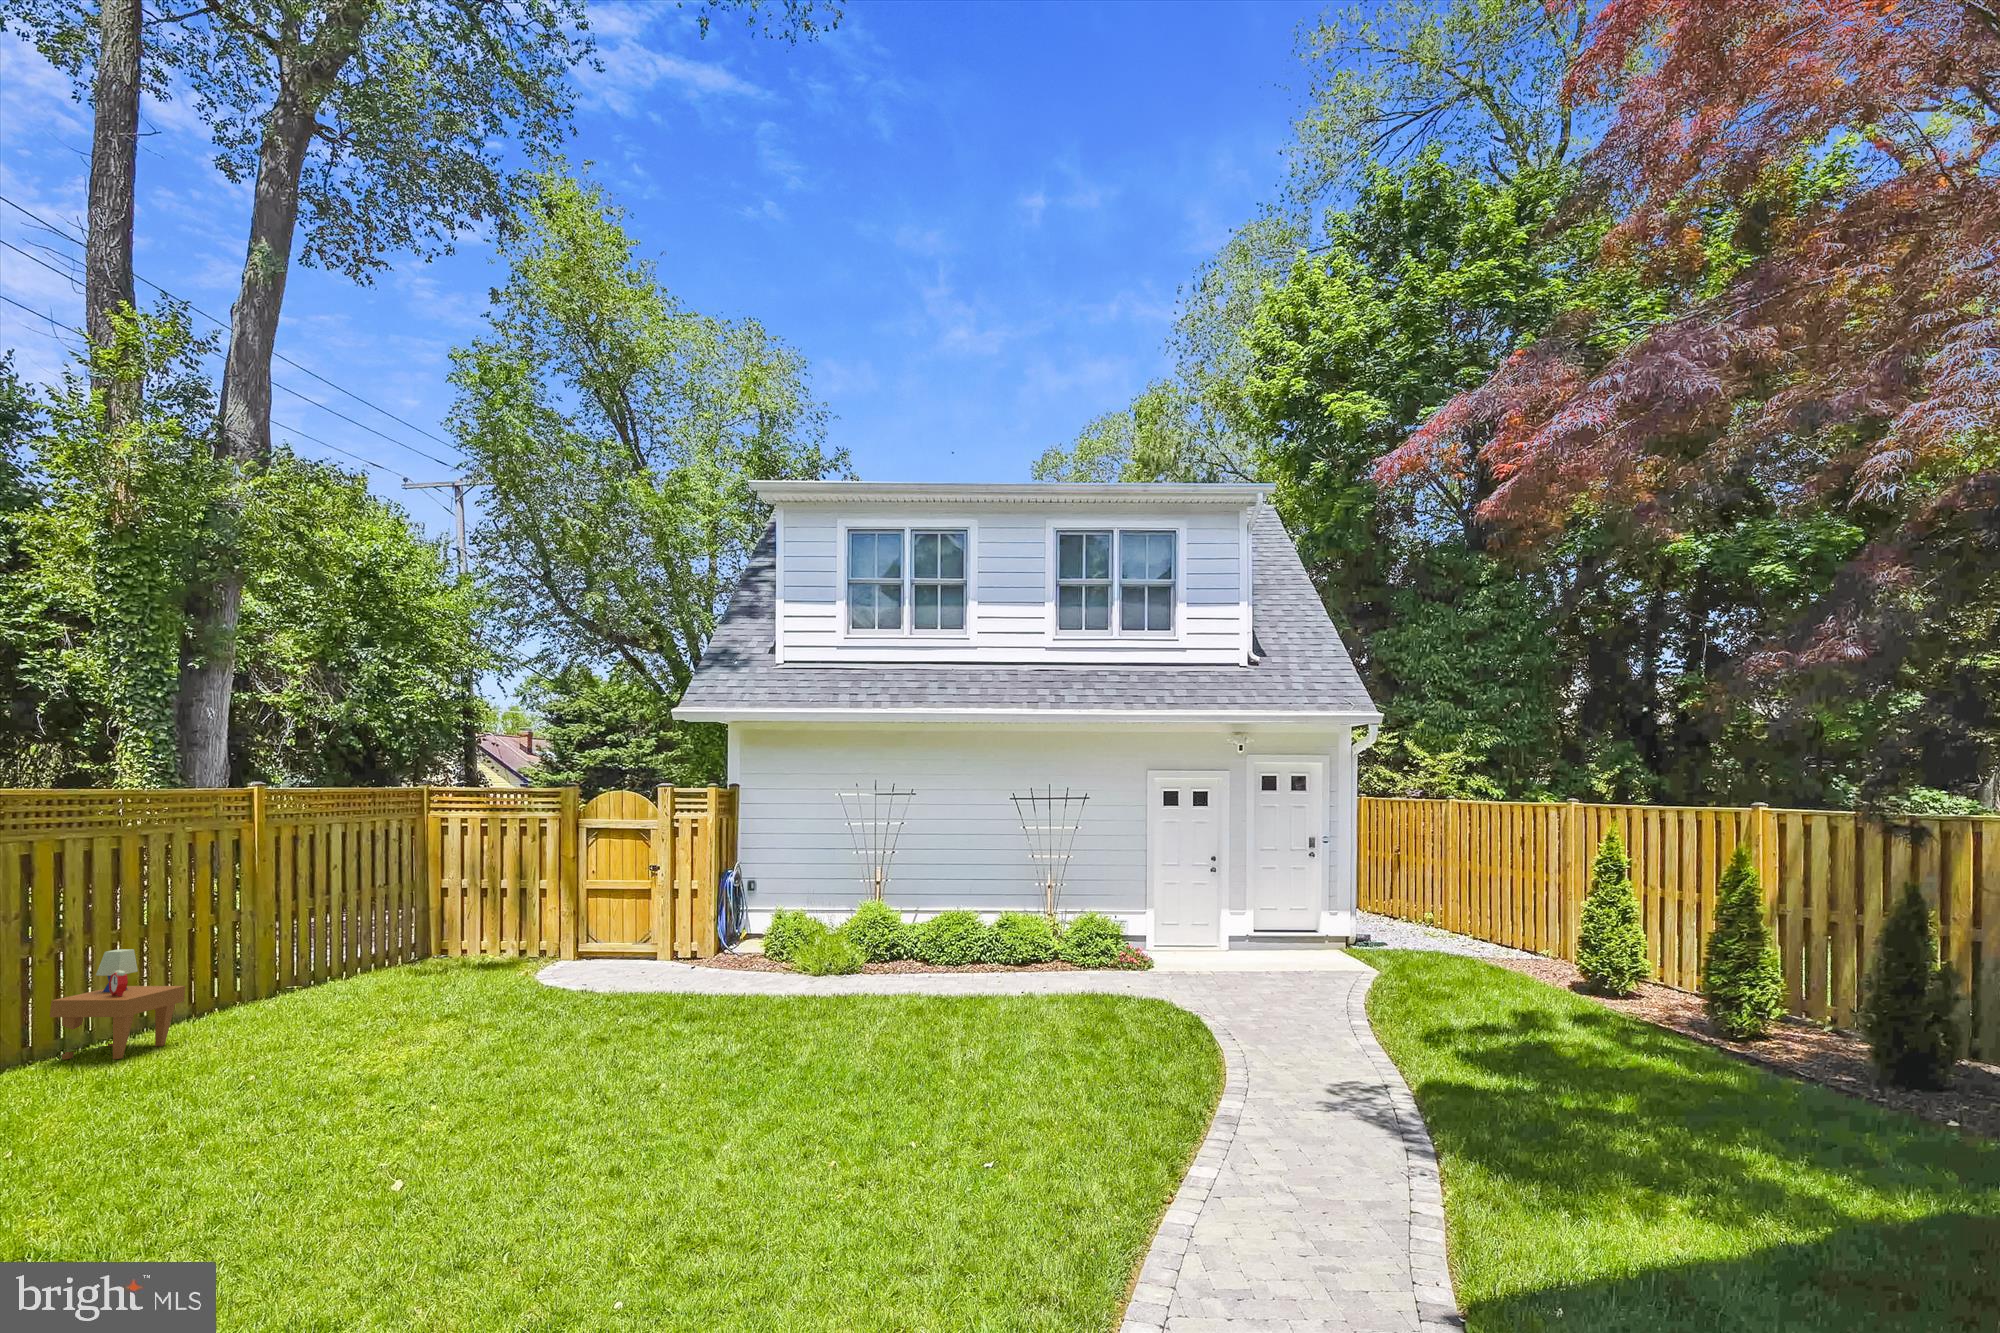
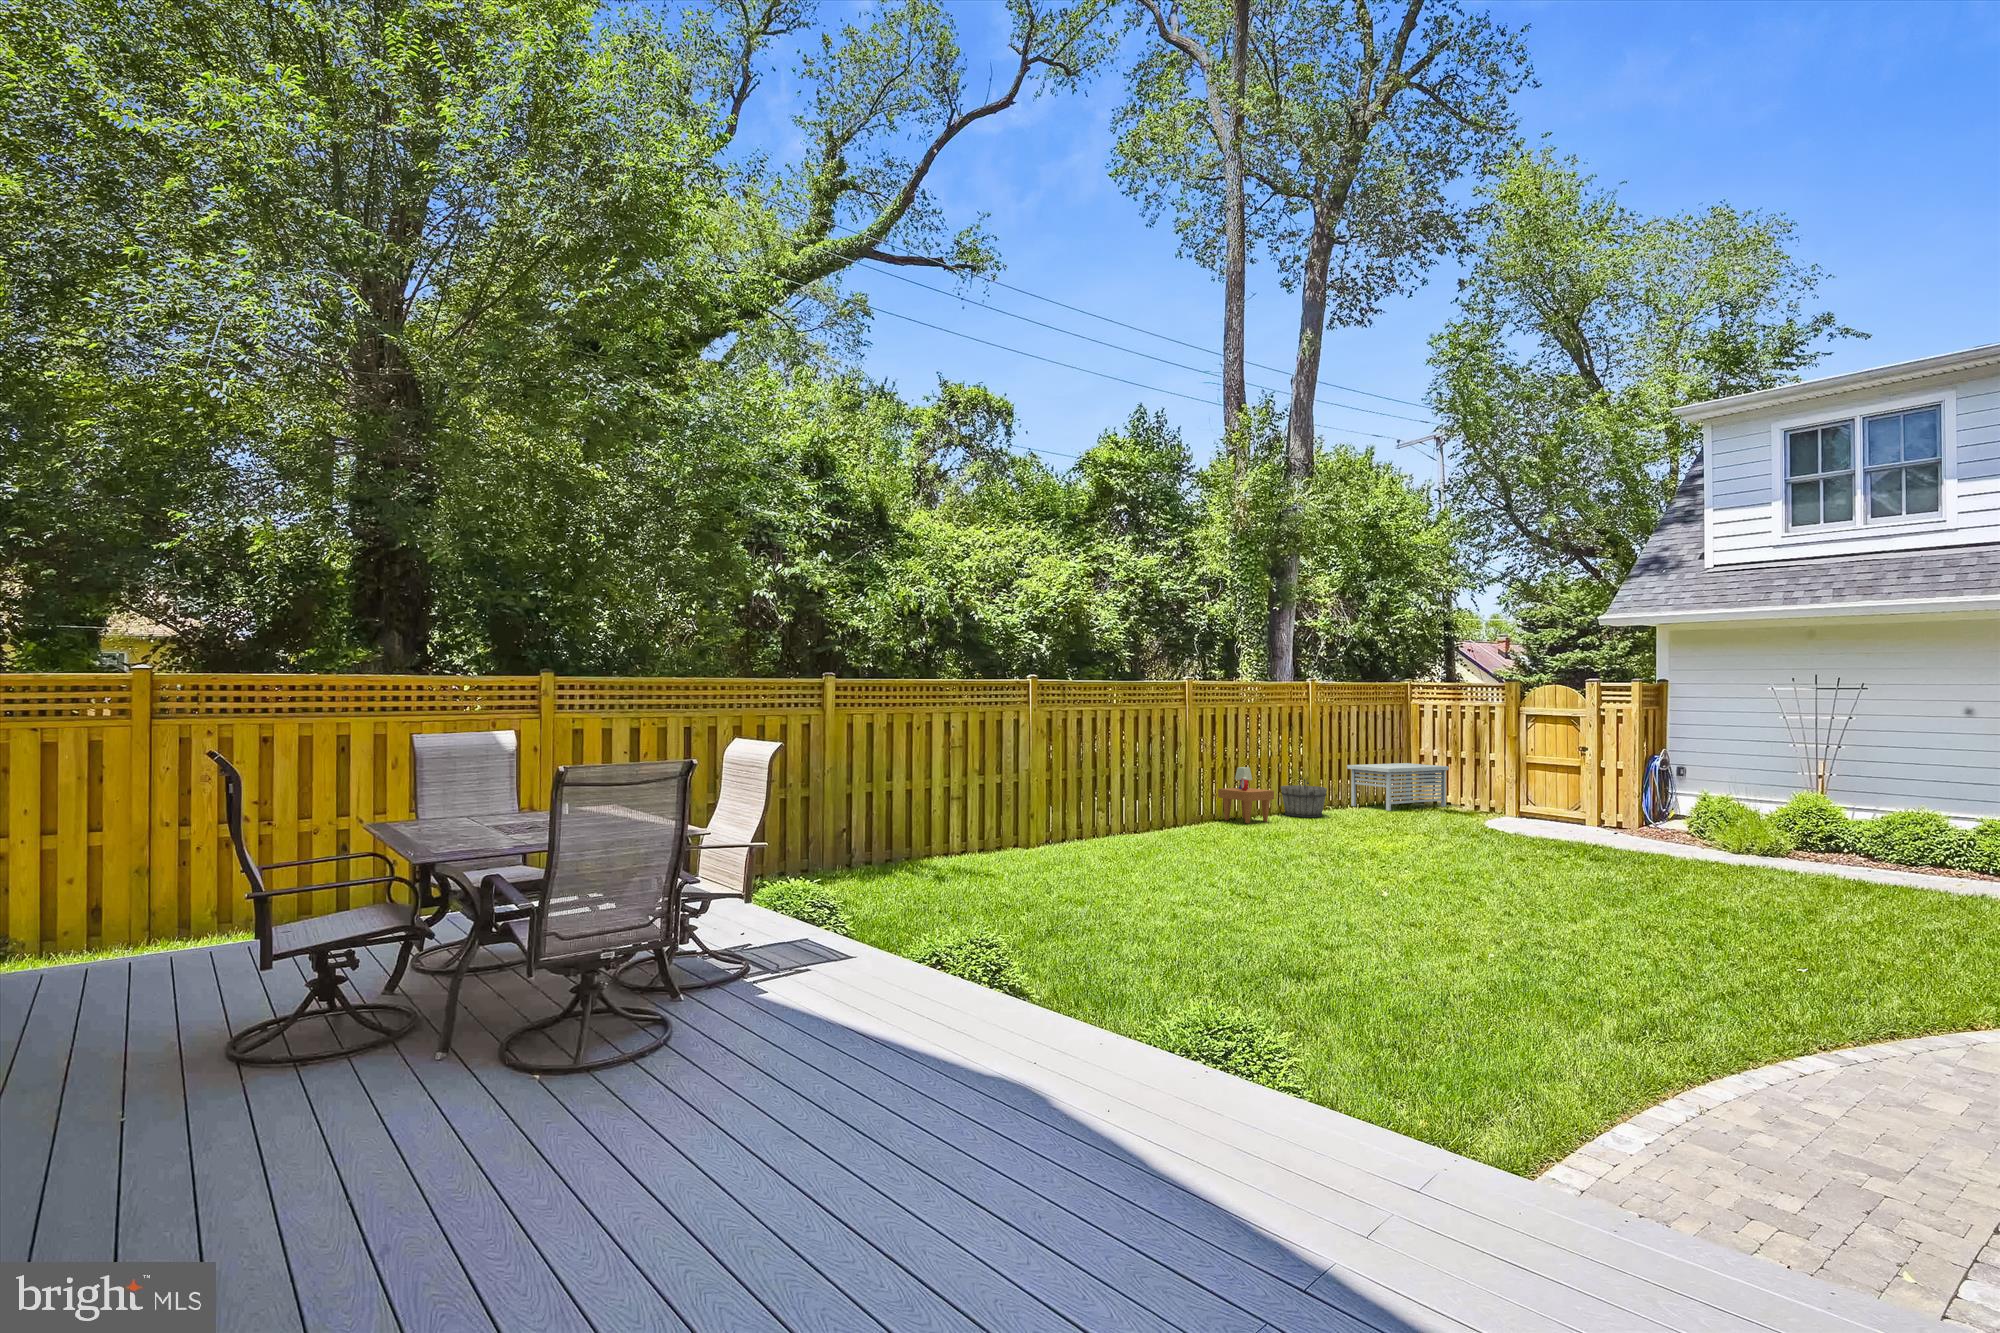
storage bench: none [326,900,481,979] -> present [1347,763,1449,811]
wooden bucket: none [199,949,292,1021] -> present [1281,777,1327,817]

